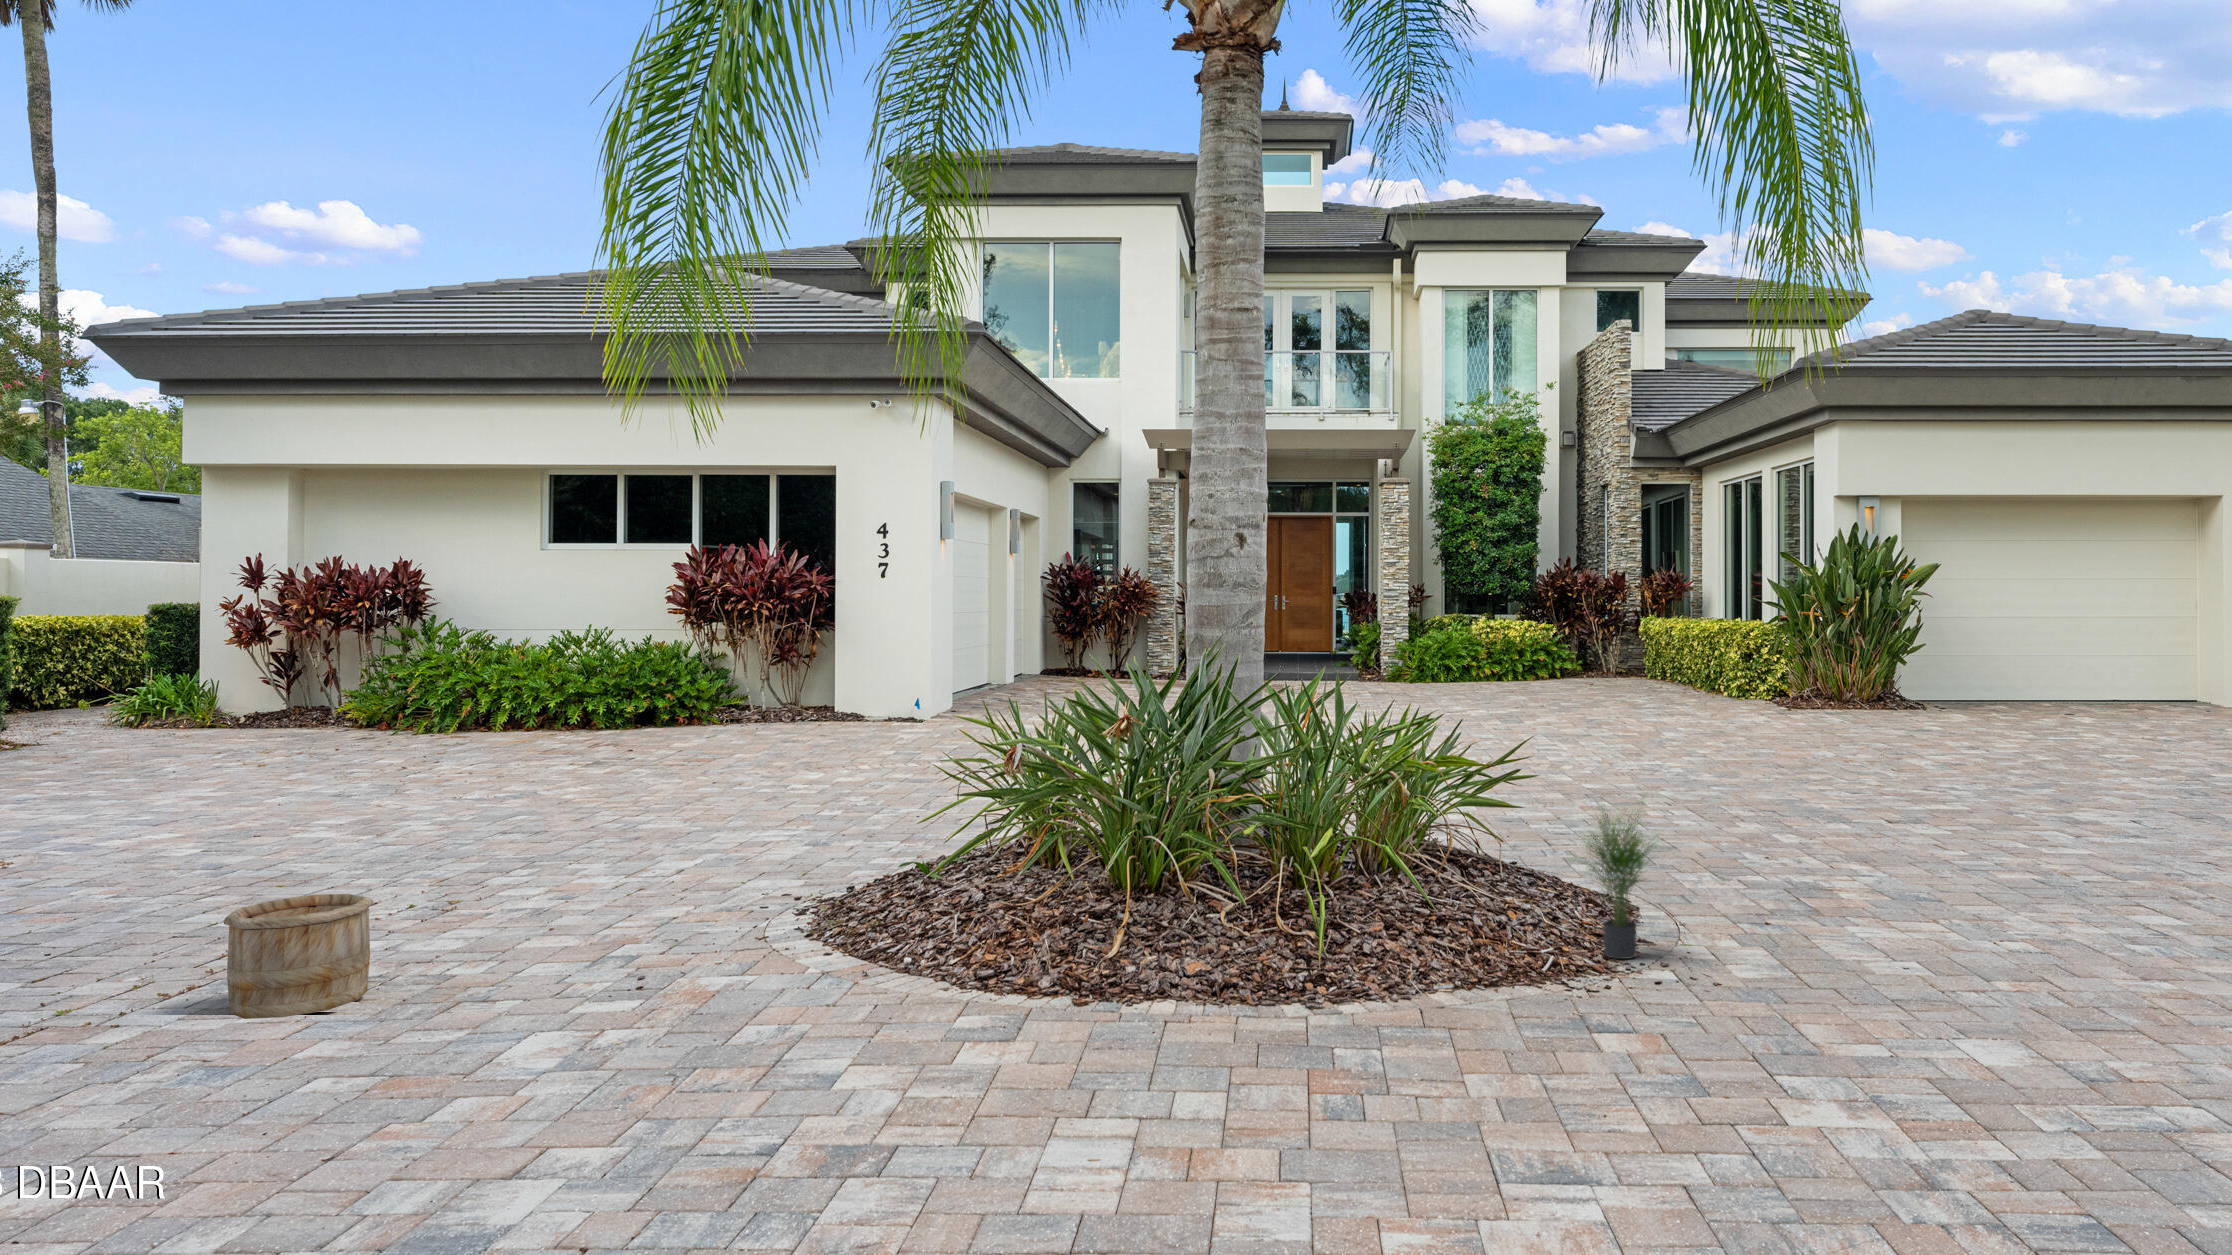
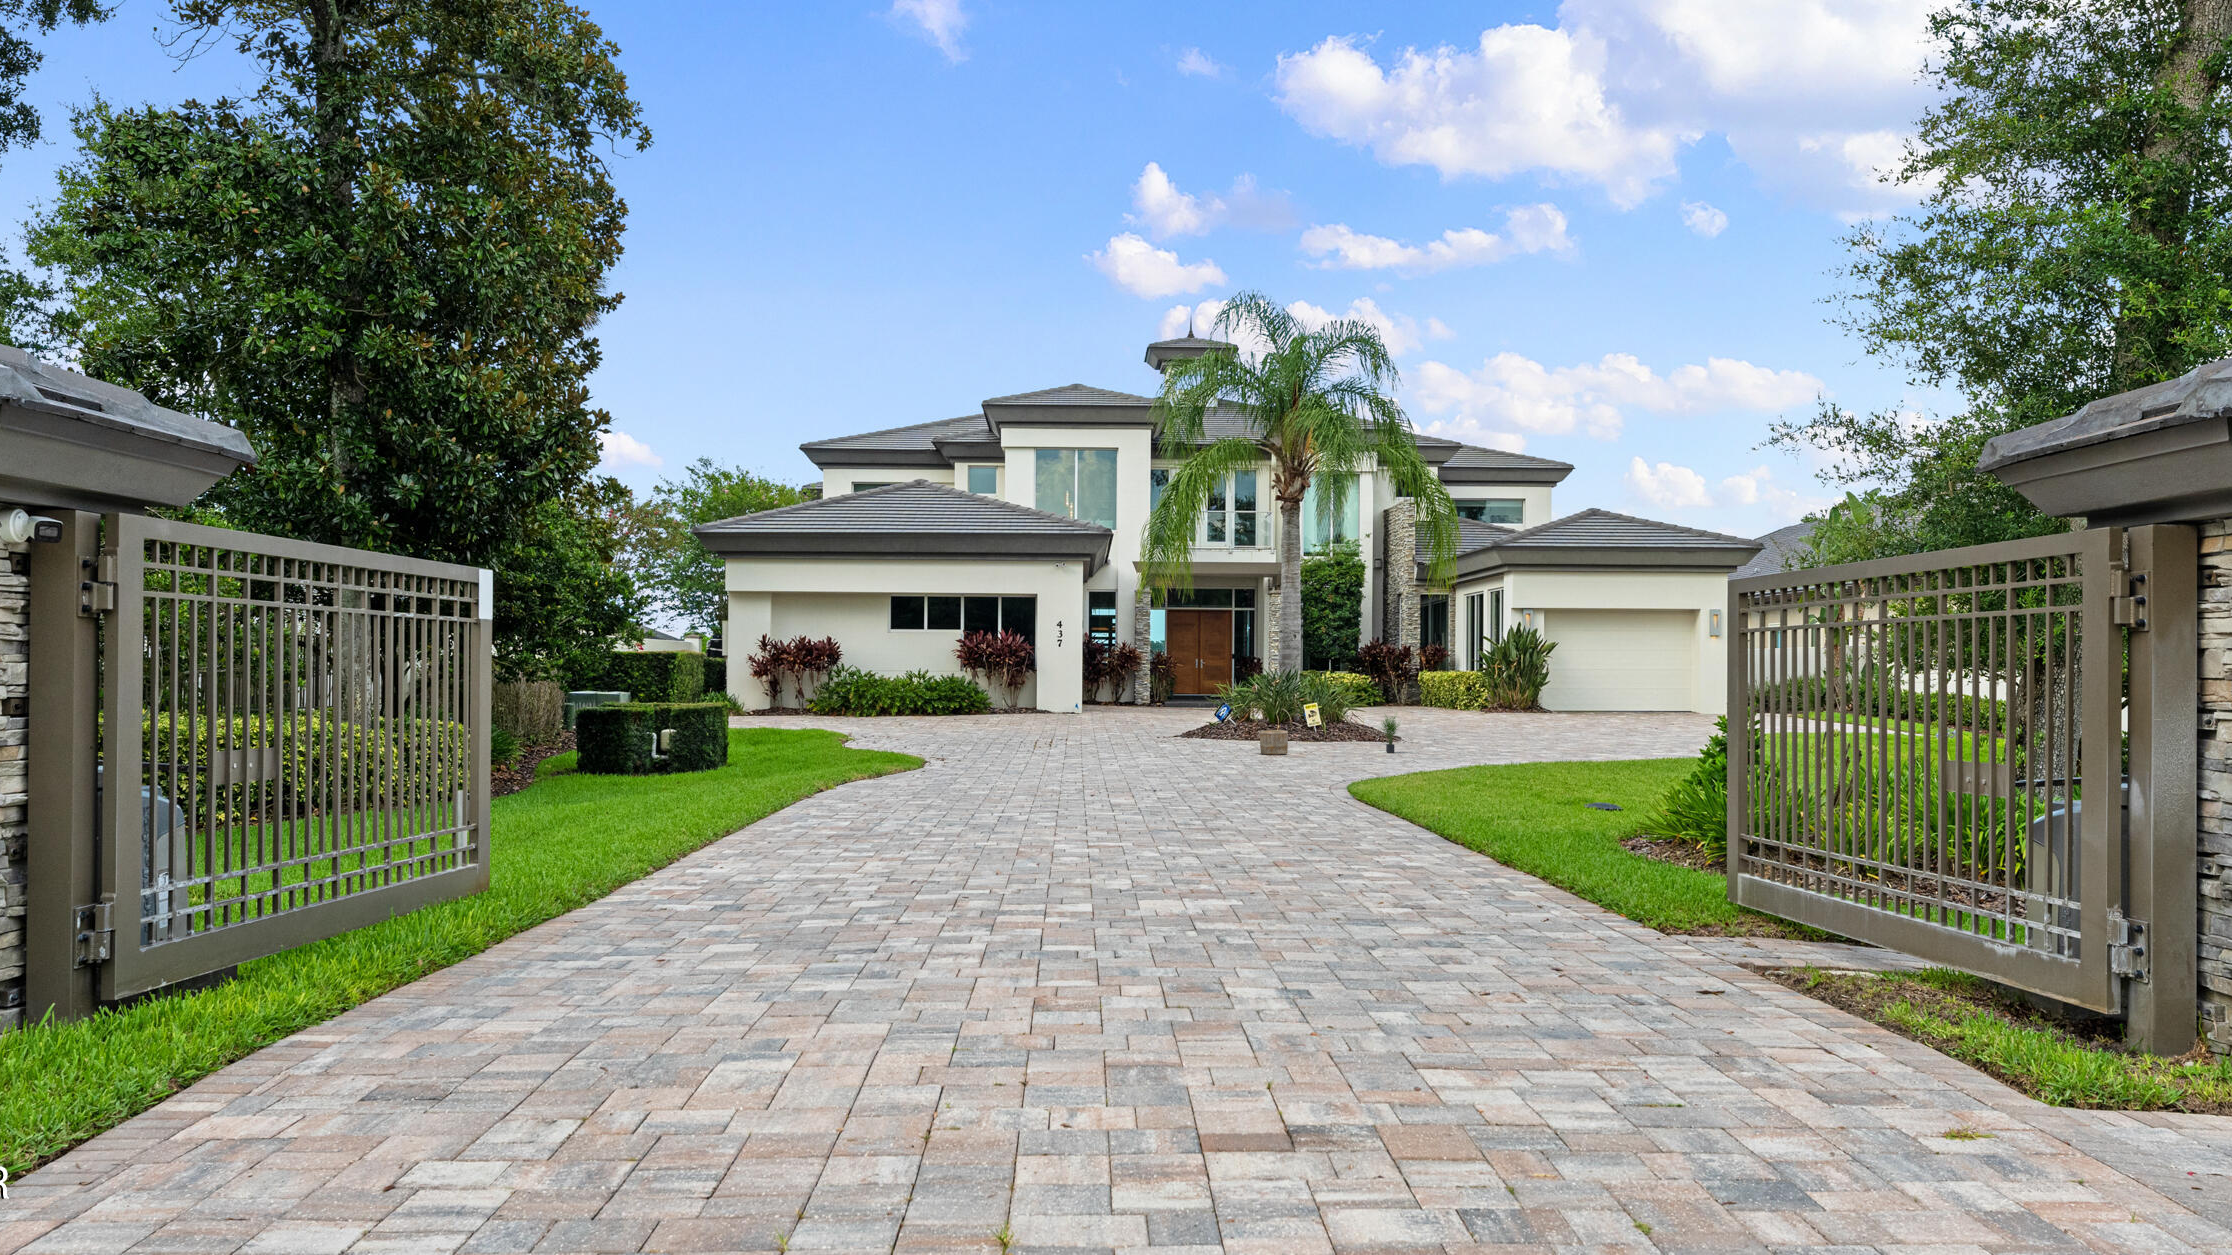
wooden bucket: present [223,894,373,1019] -> present [1259,730,1288,755]

